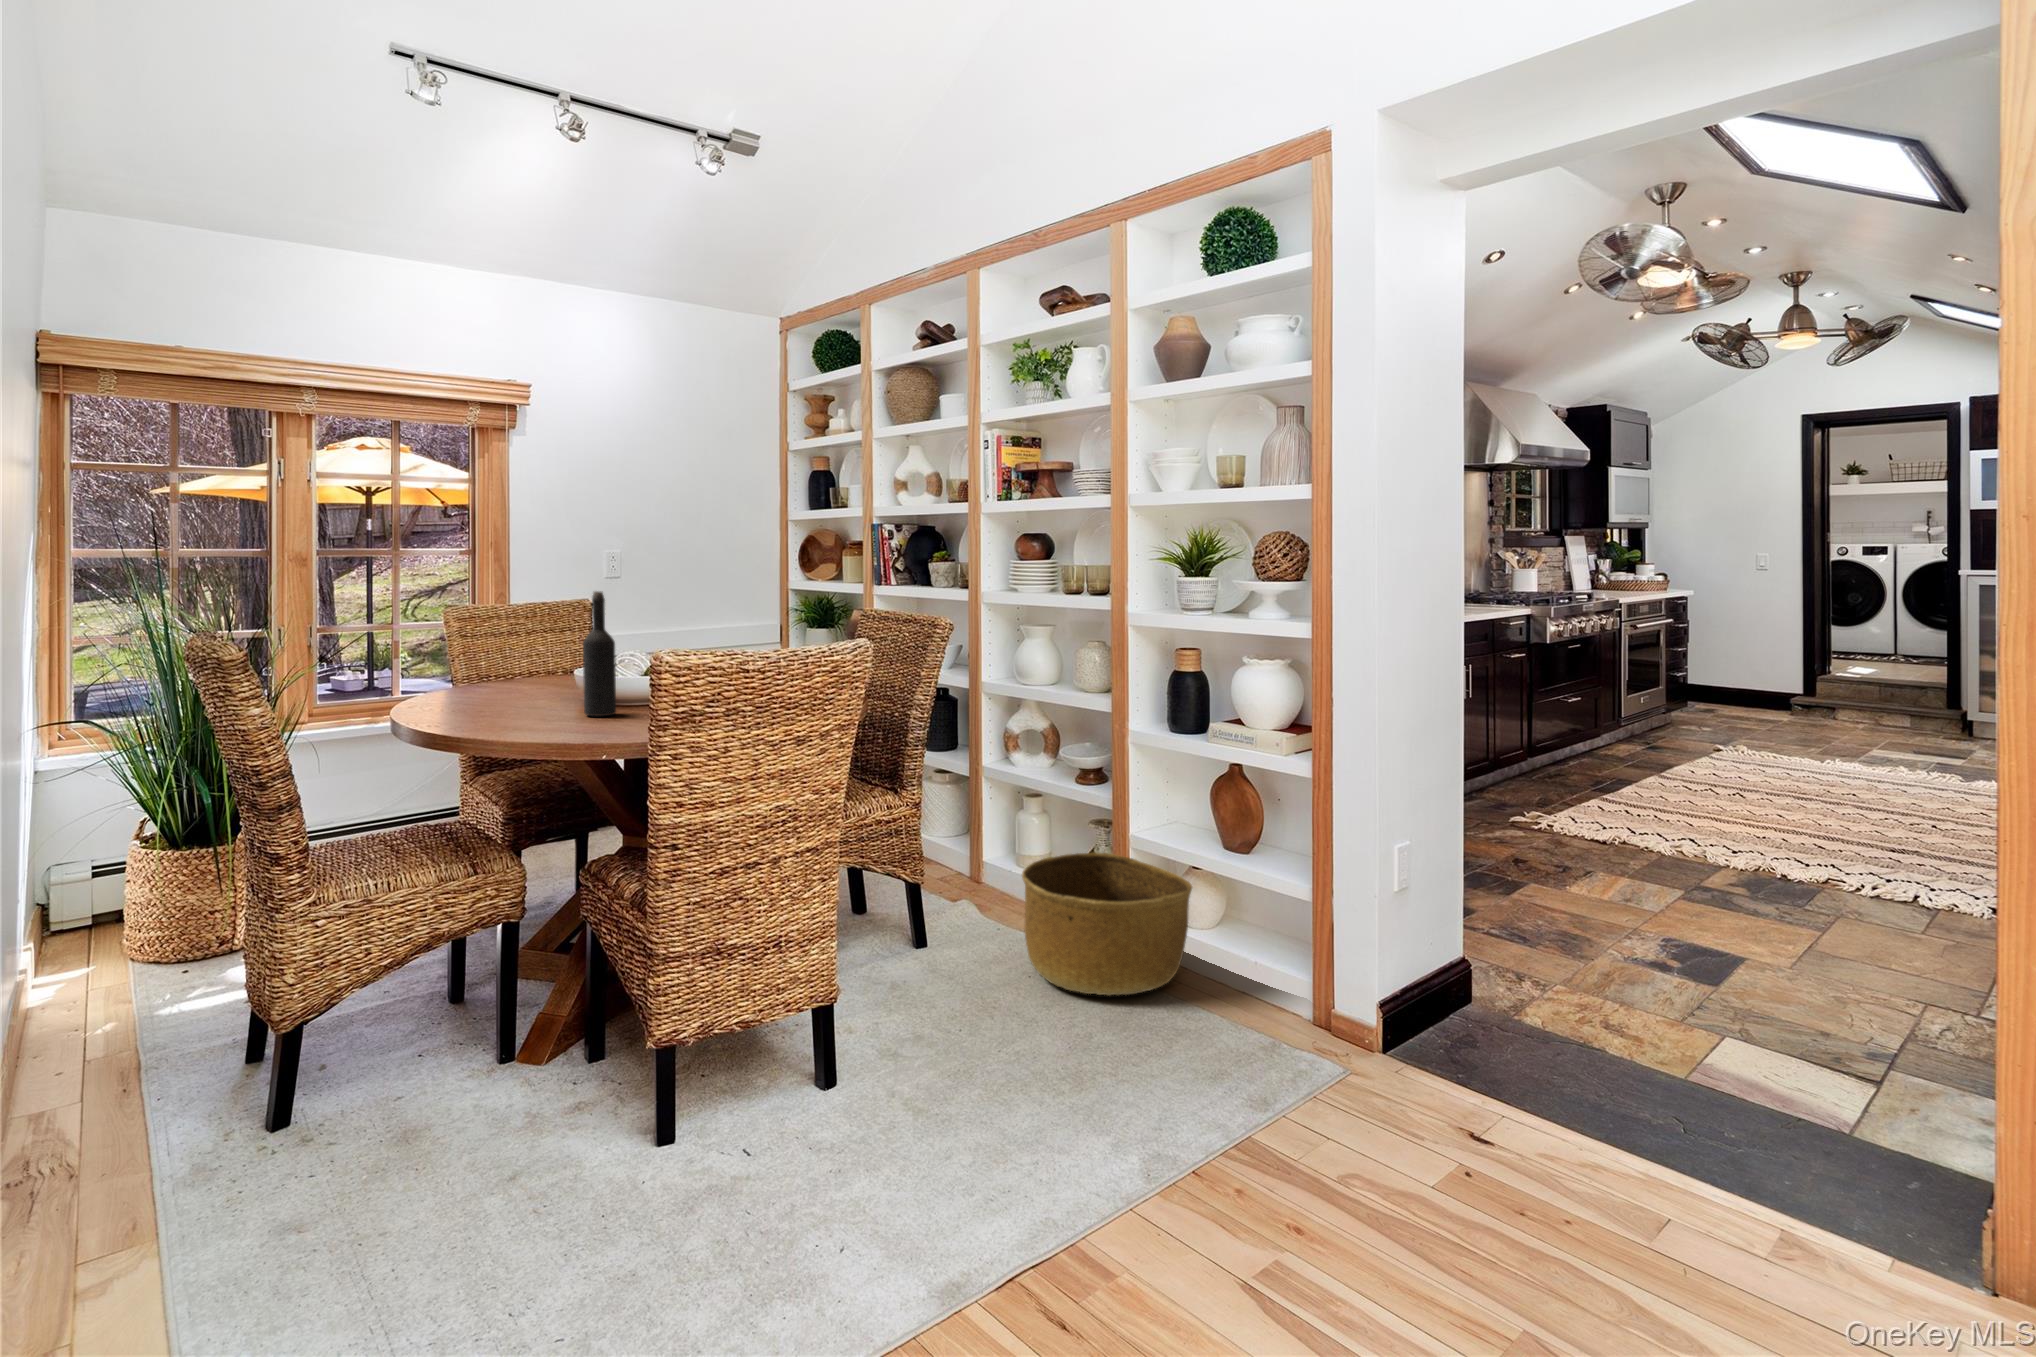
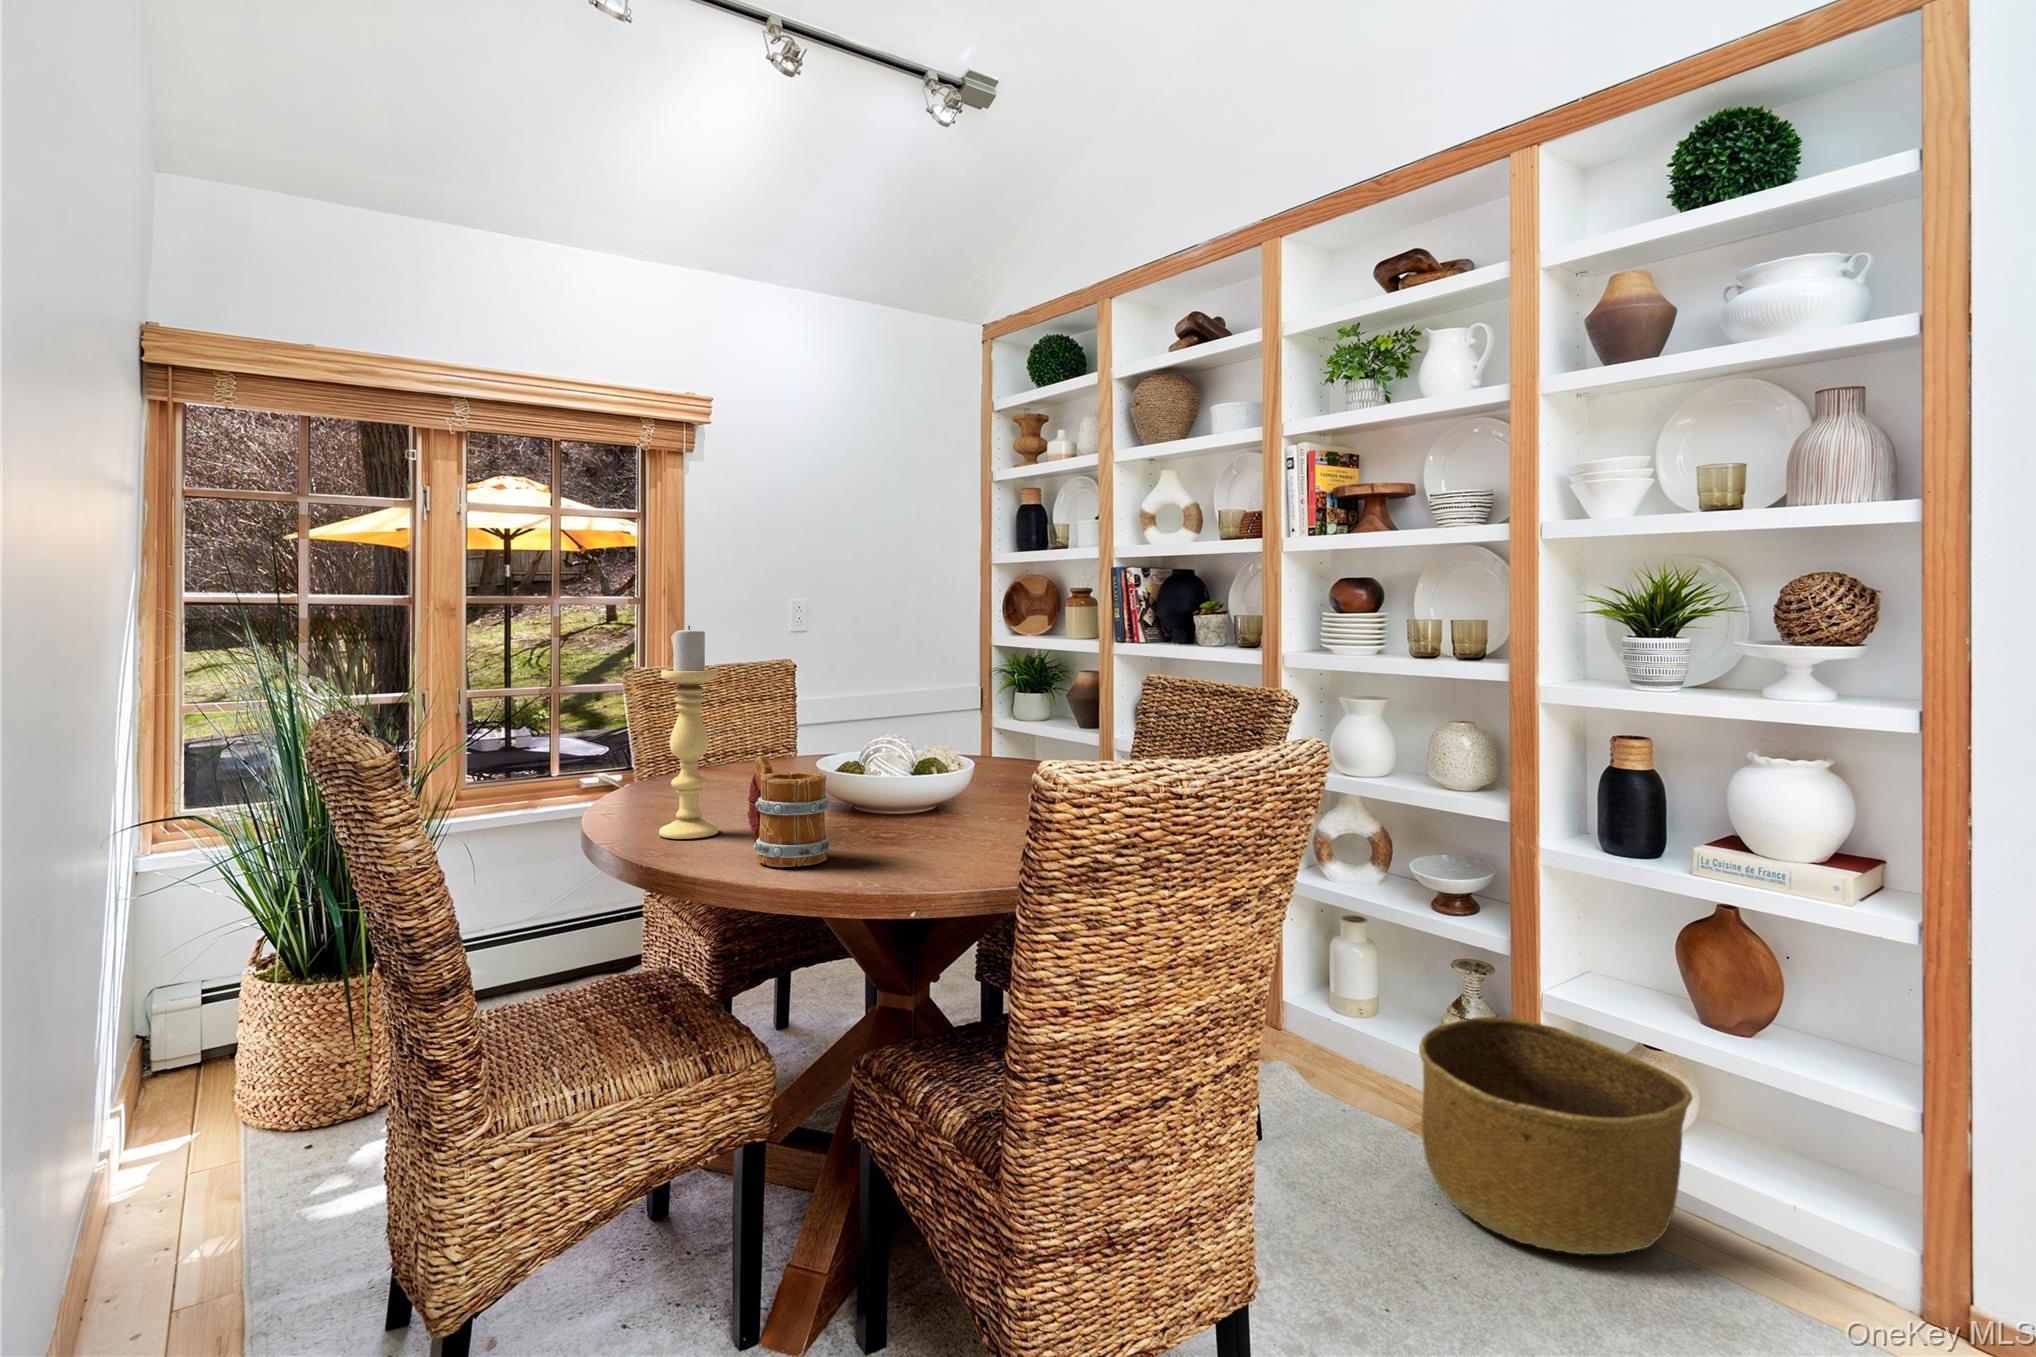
candle holder: none [443,569,491,719] -> present [659,626,718,839]
wine bottle: present [583,591,616,716] -> none [846,657,889,835]
mug: none [504,659,561,731] -> present [748,756,831,867]

